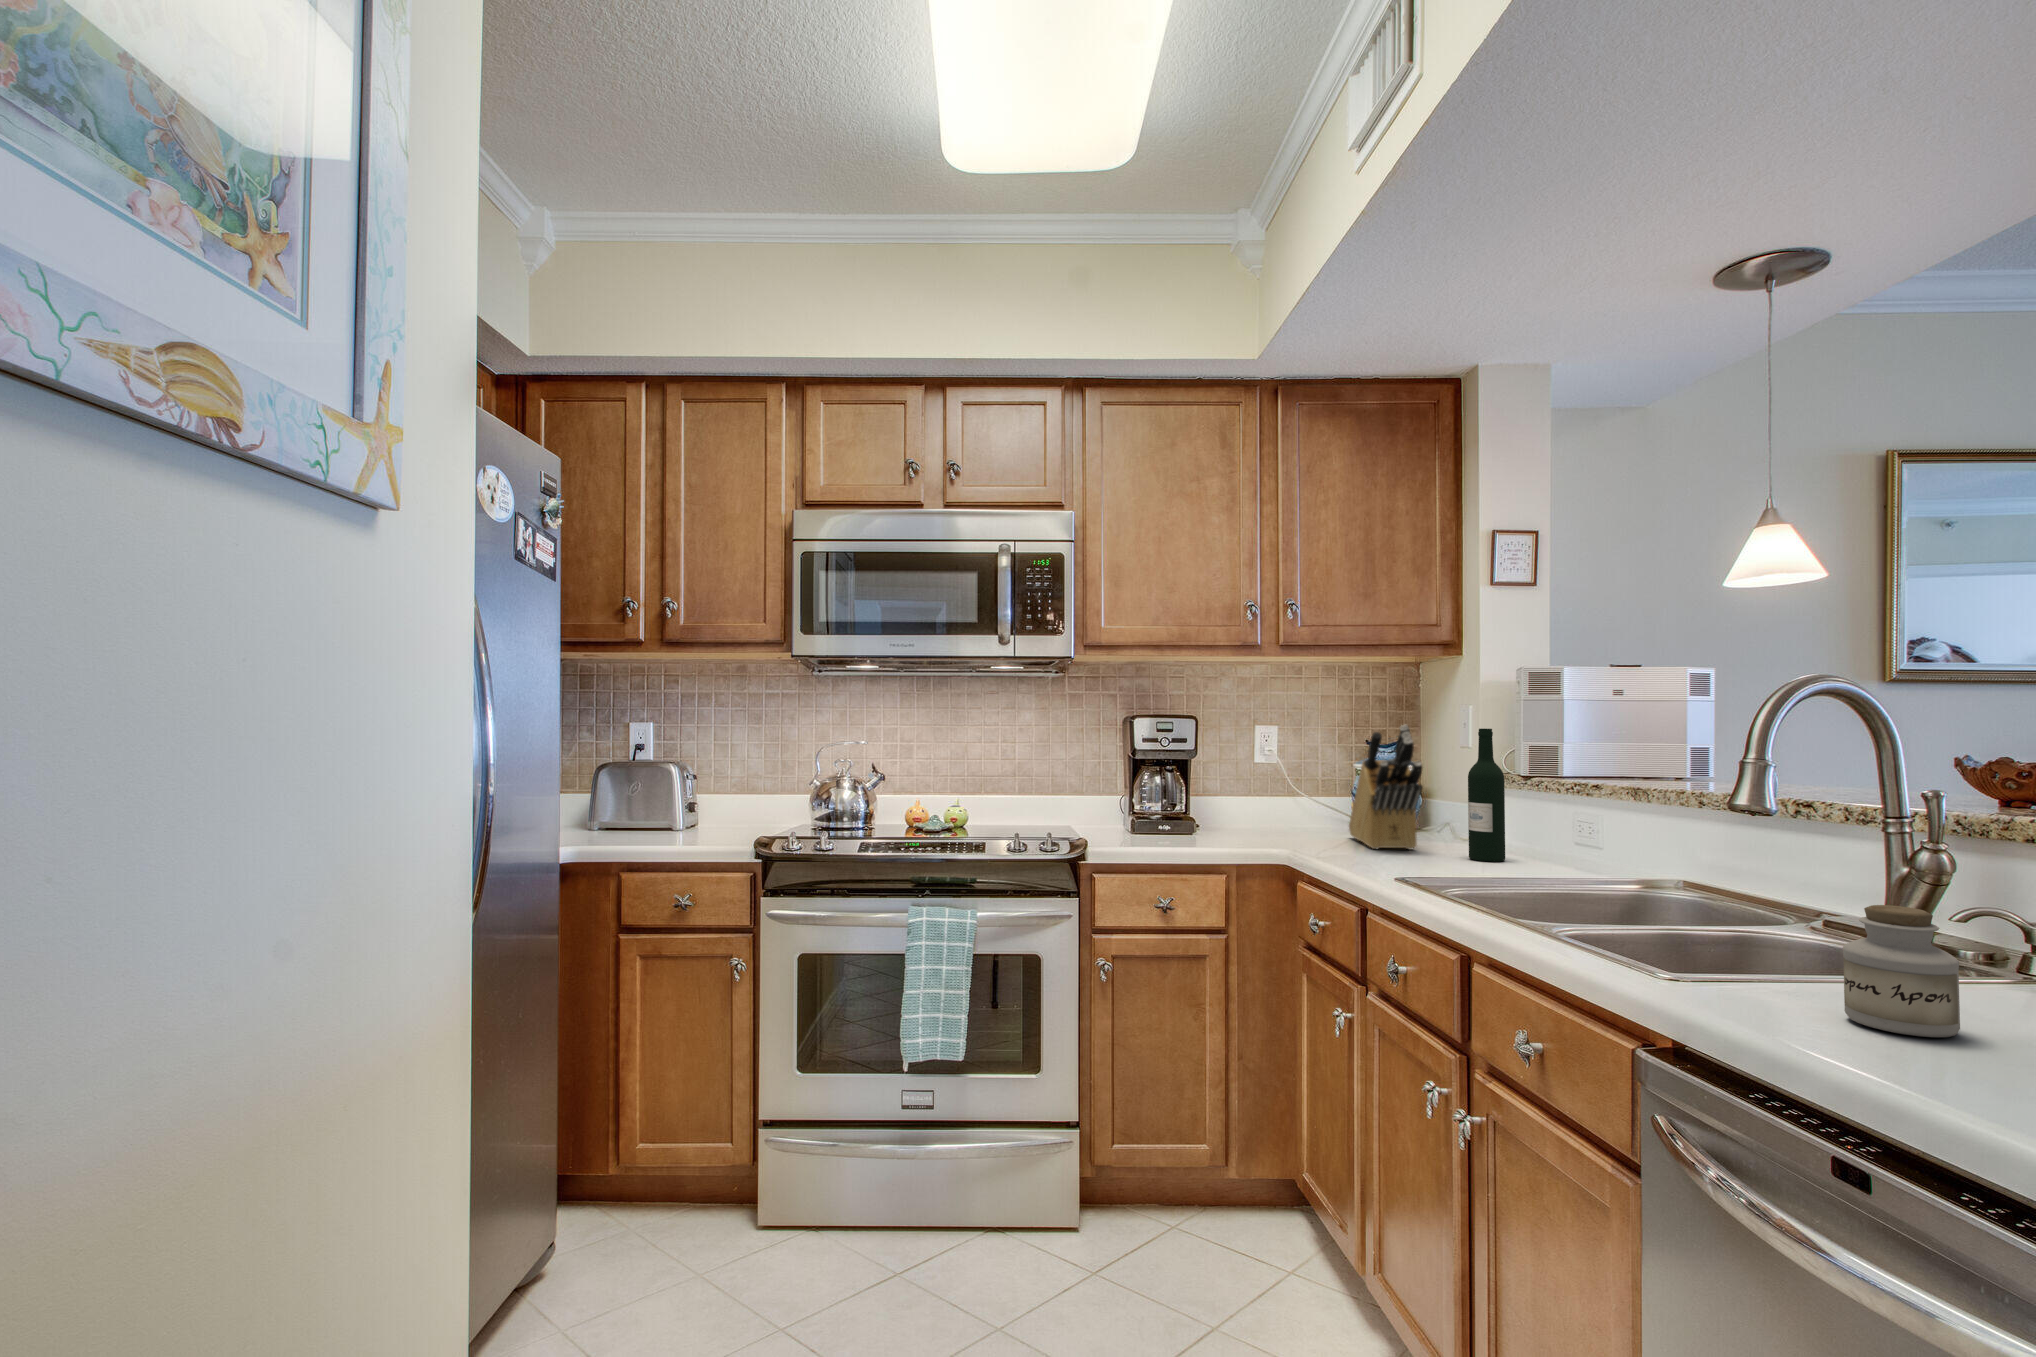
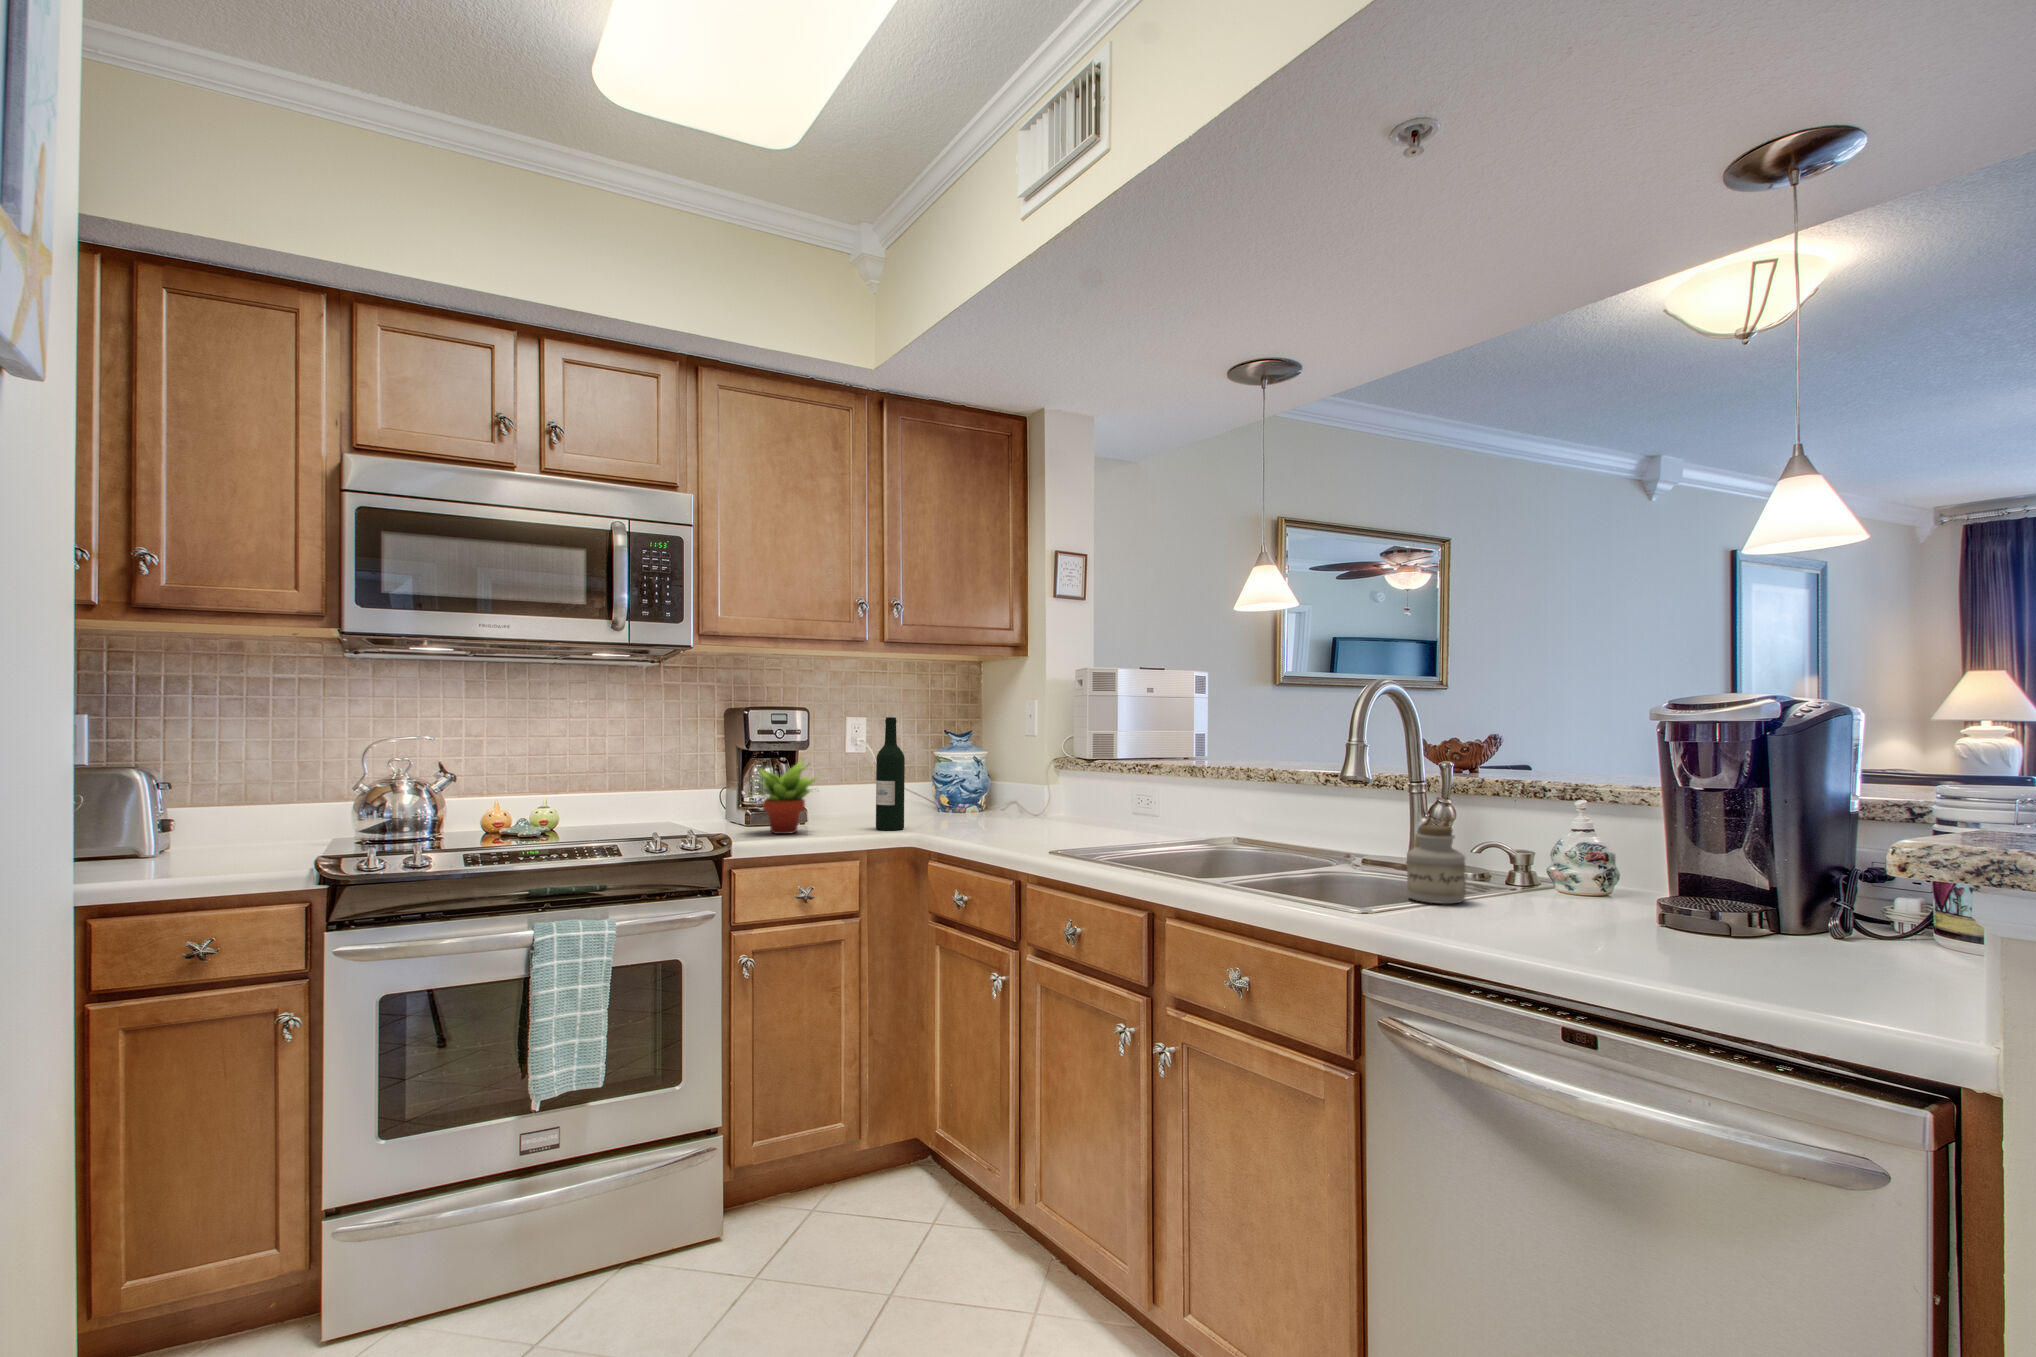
knife block: present [1349,725,1423,850] -> none [942,715,1022,825]
wine bottle: present [1468,729,1505,862] -> present [876,717,905,830]
succulent plant: none [1117,767,1192,843] -> present [756,759,816,834]

